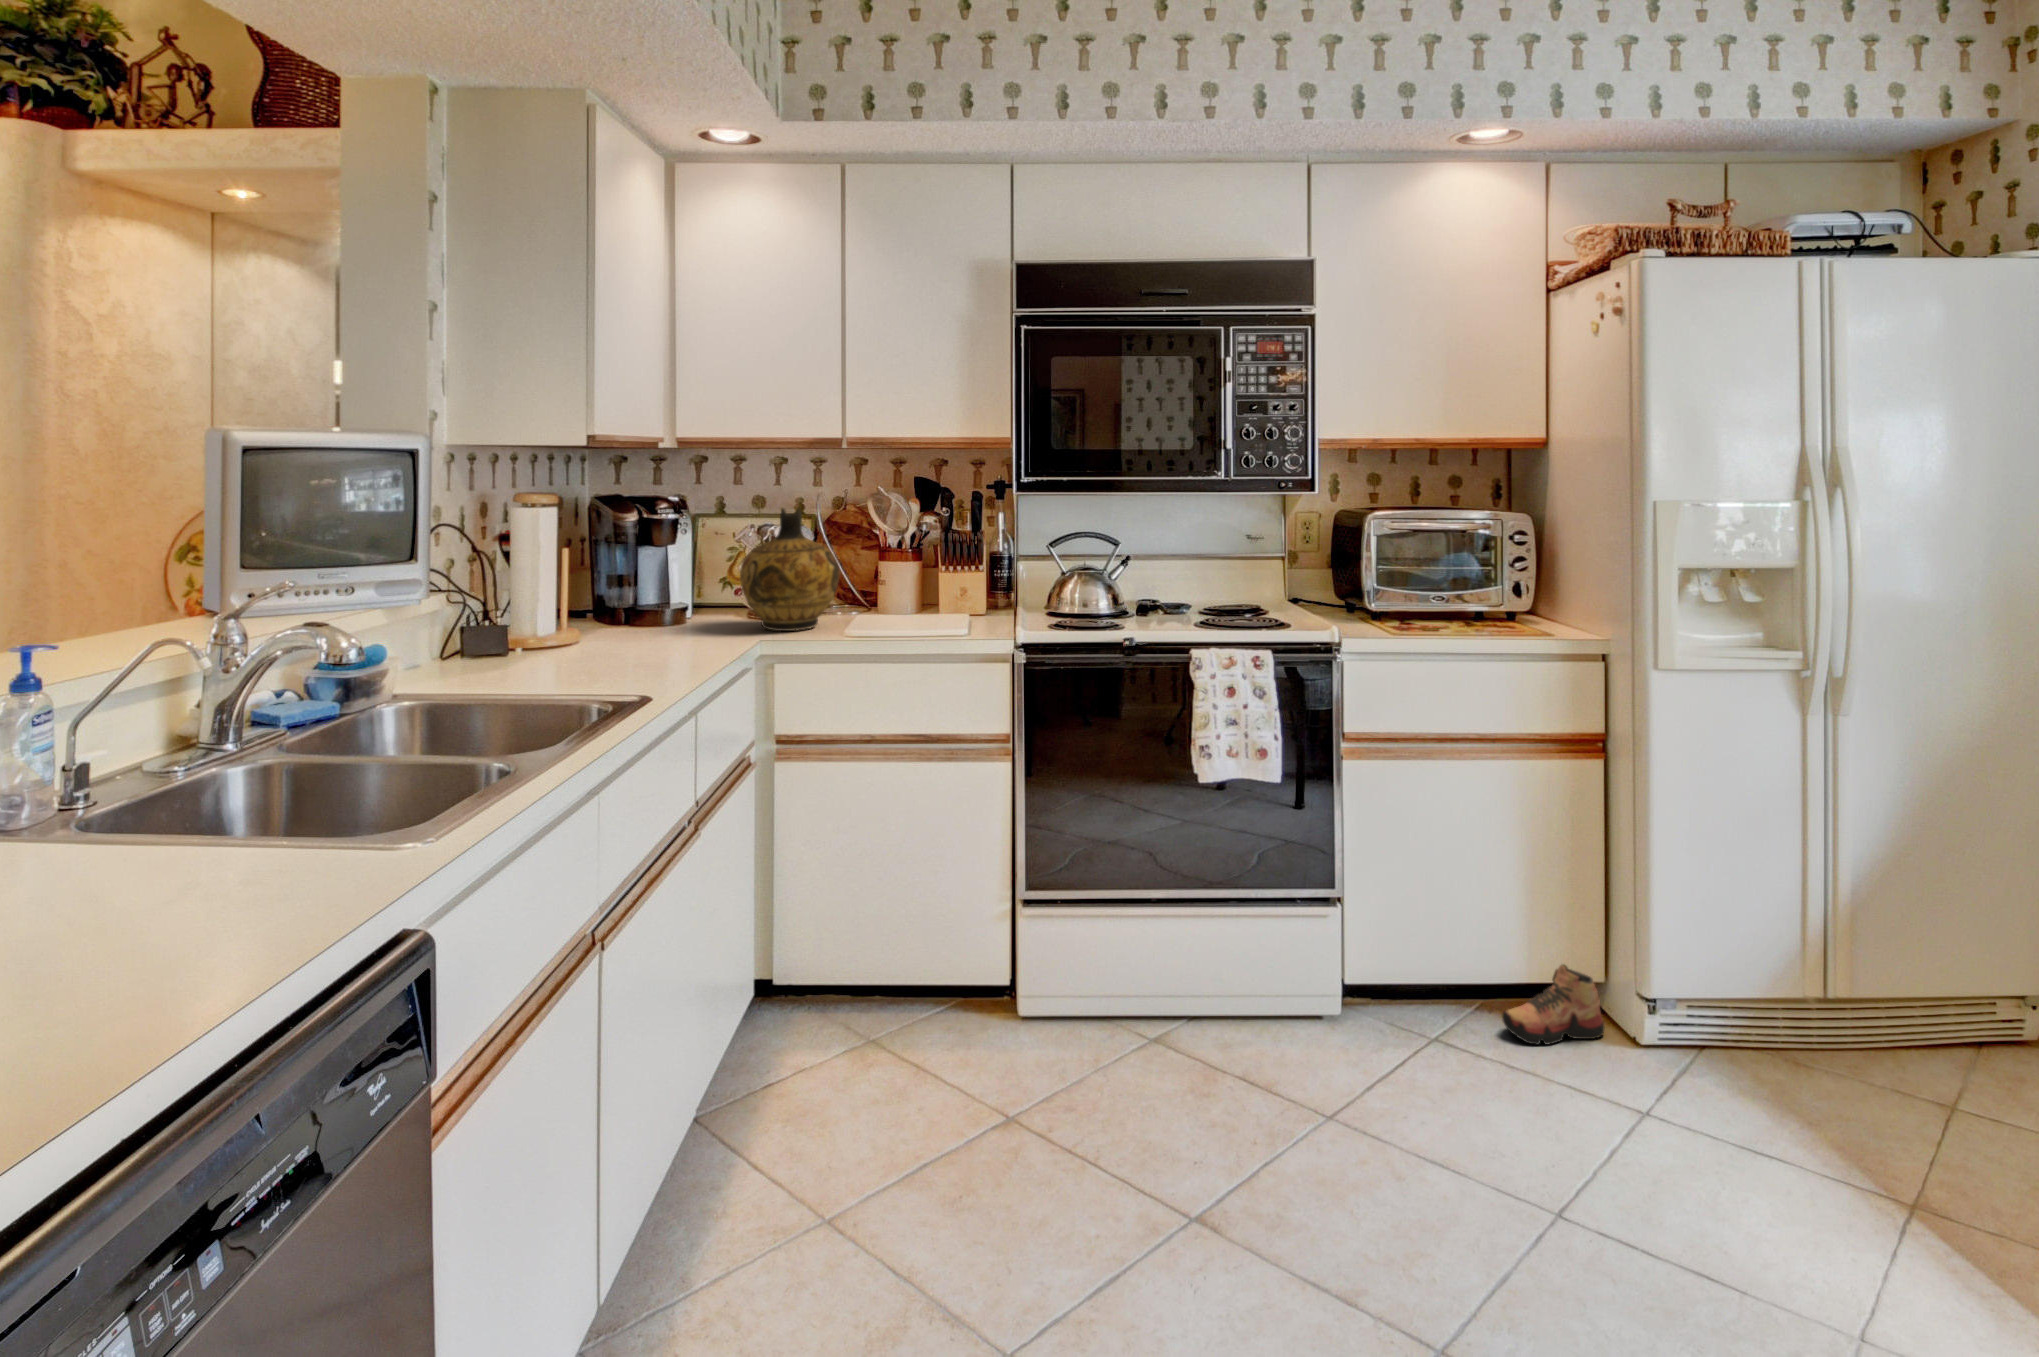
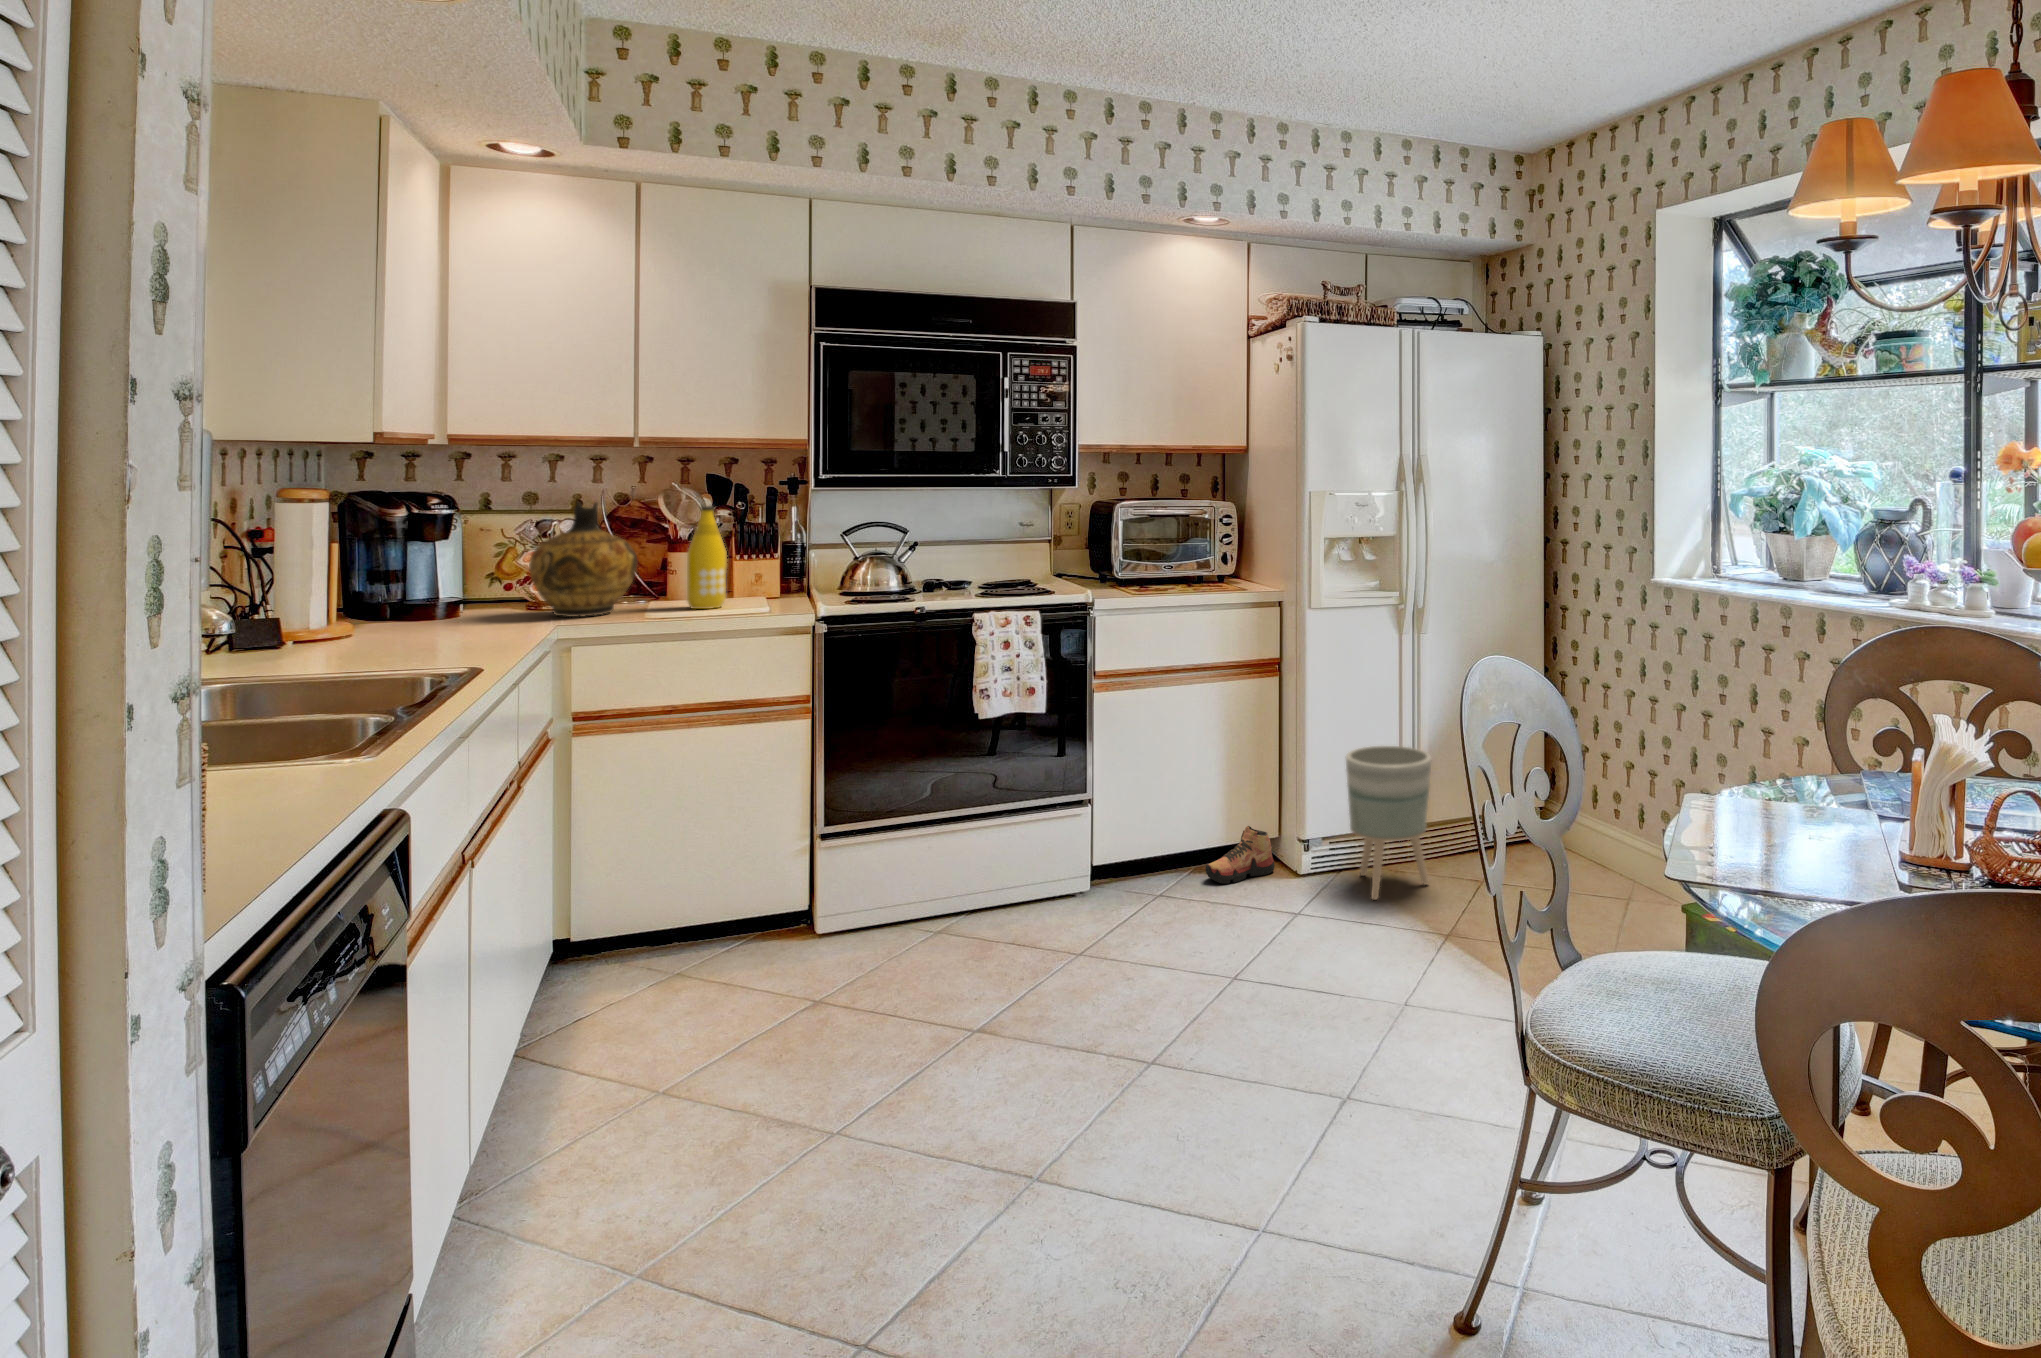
bottle: none [887,513,926,627] -> present [687,506,727,609]
planter: none [1728,881,1889,1131] -> present [1346,746,1431,900]

